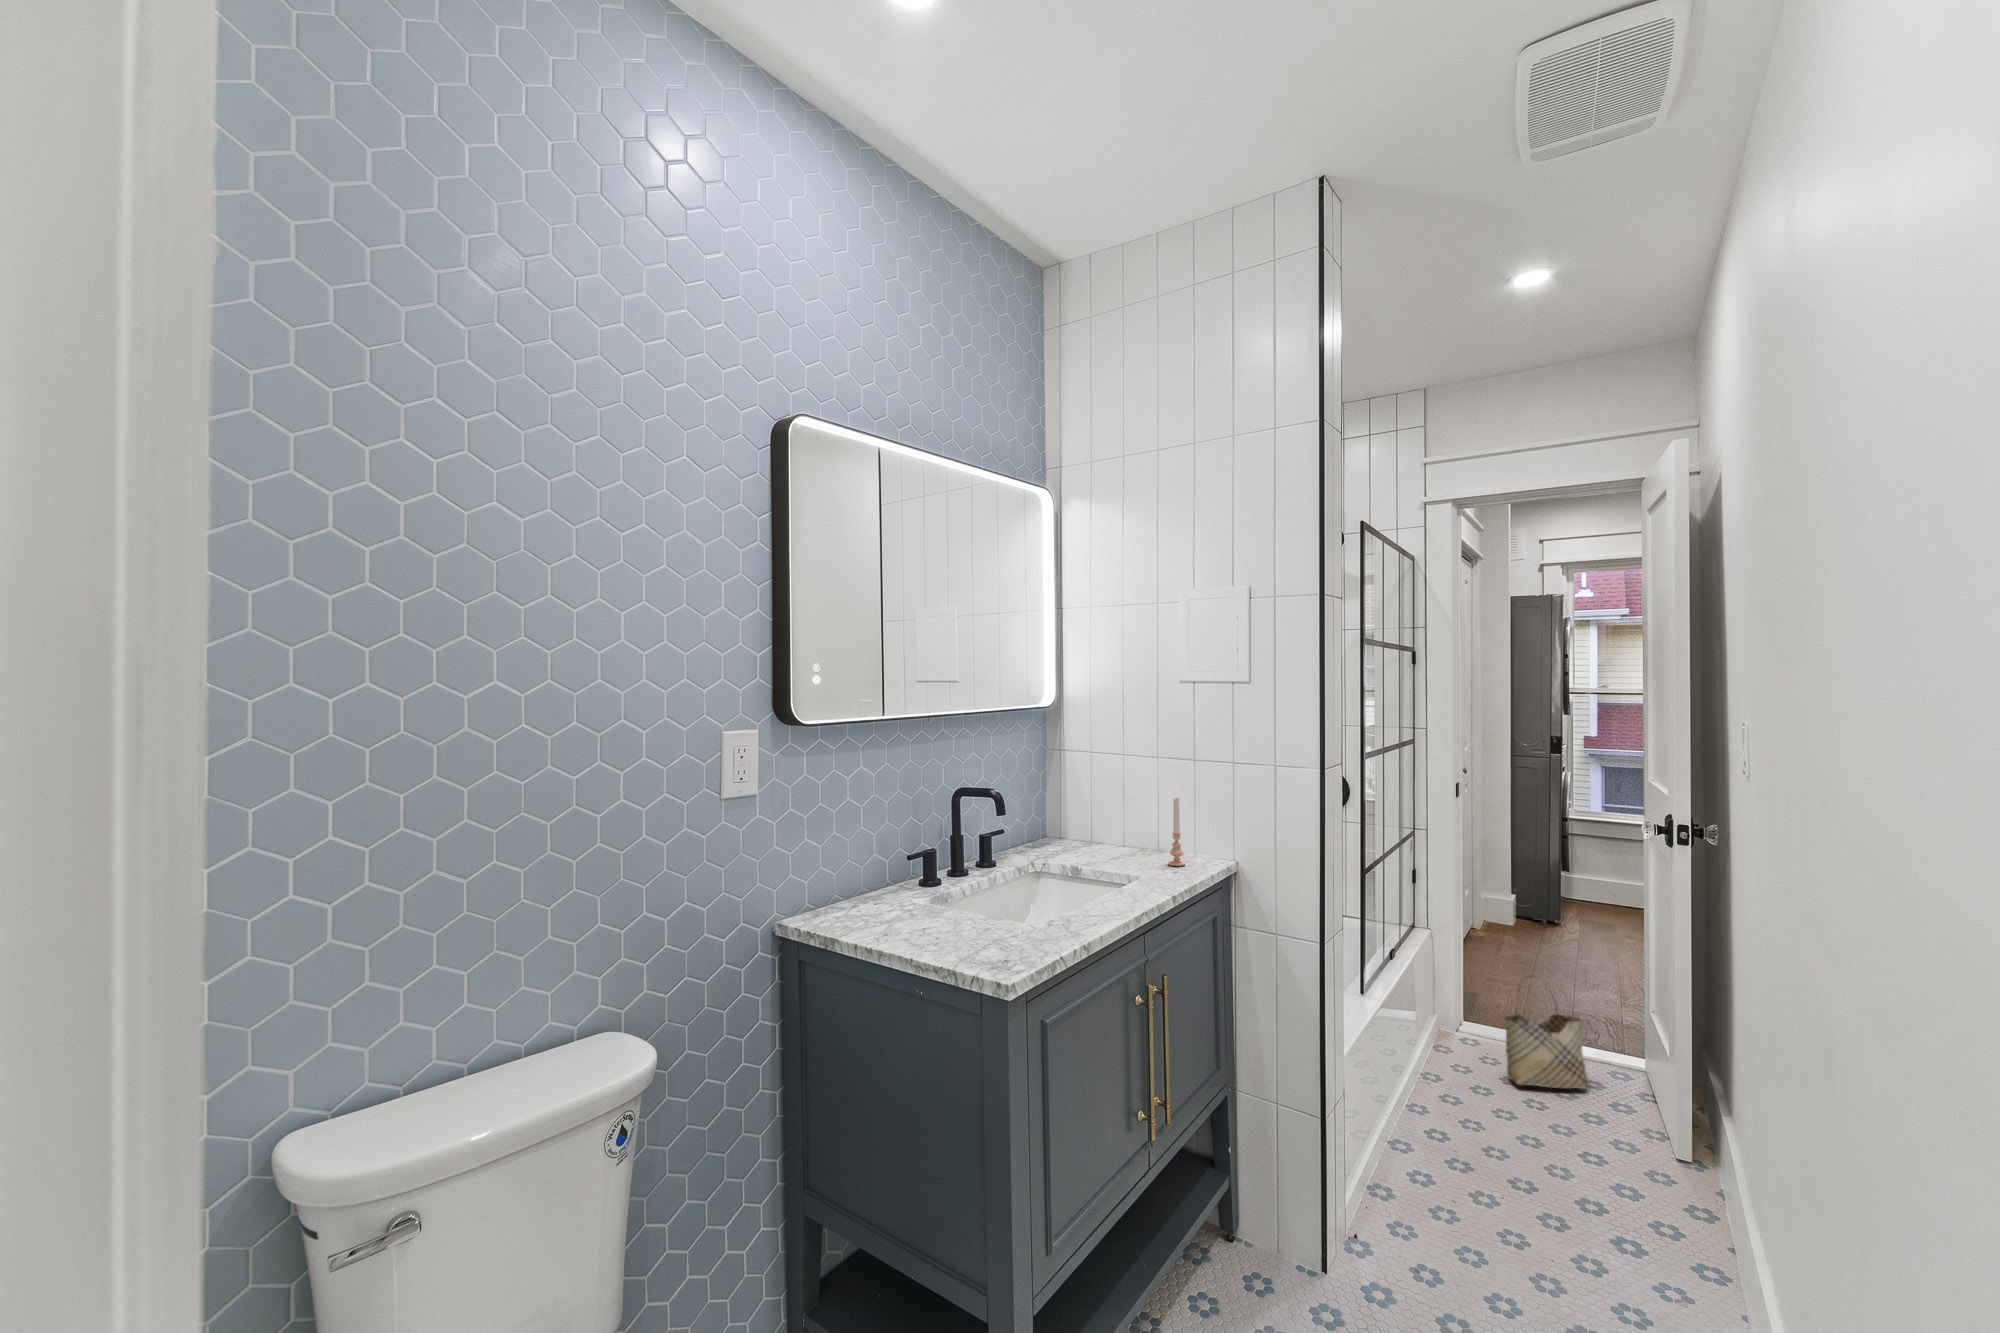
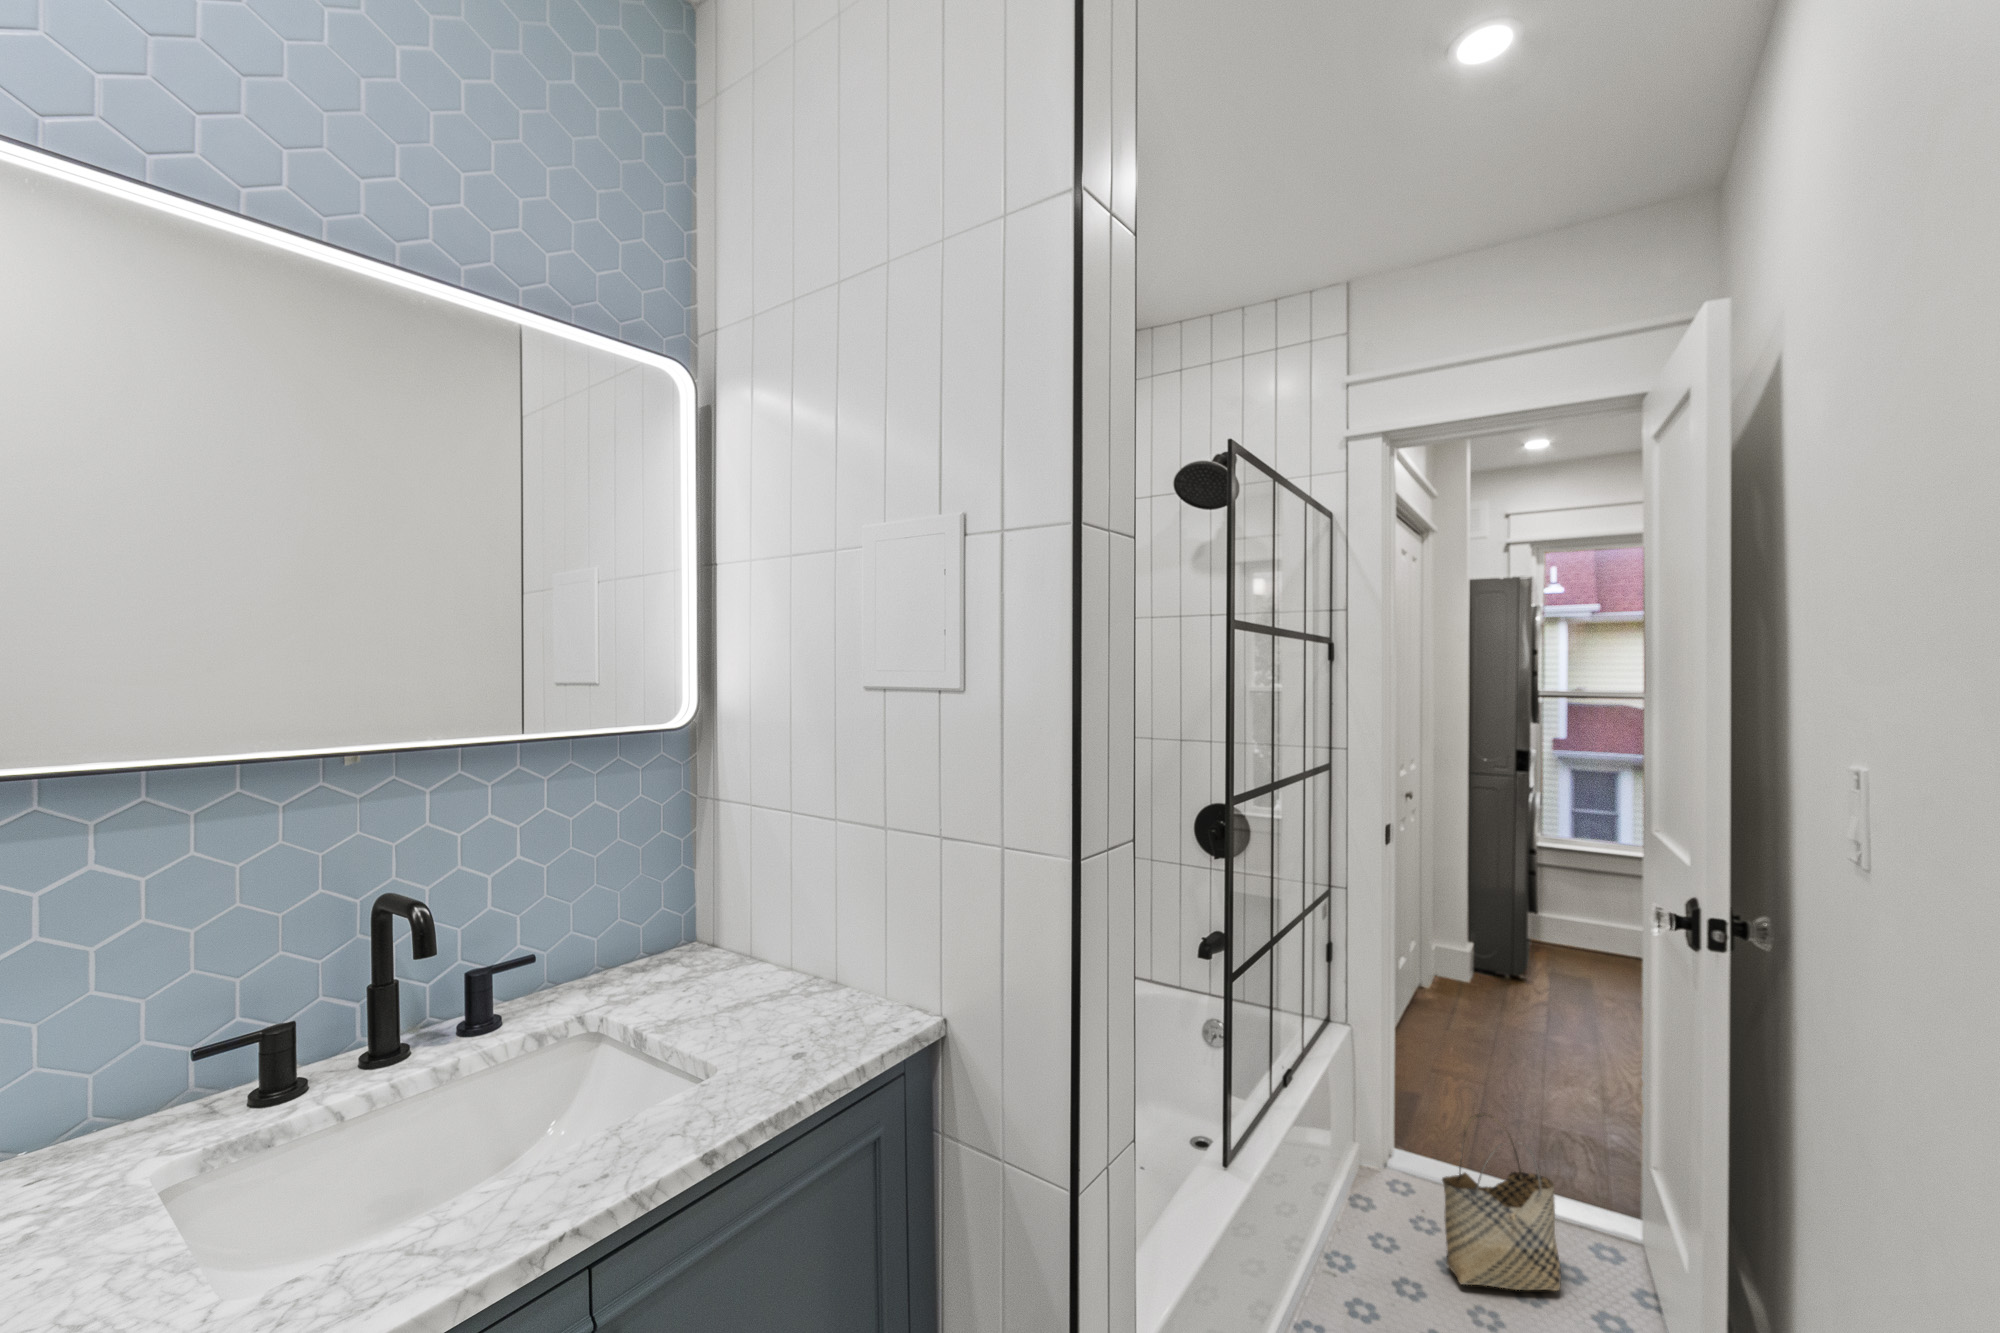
candle: present [1168,798,1185,866] -> none [808,902,839,1034]

